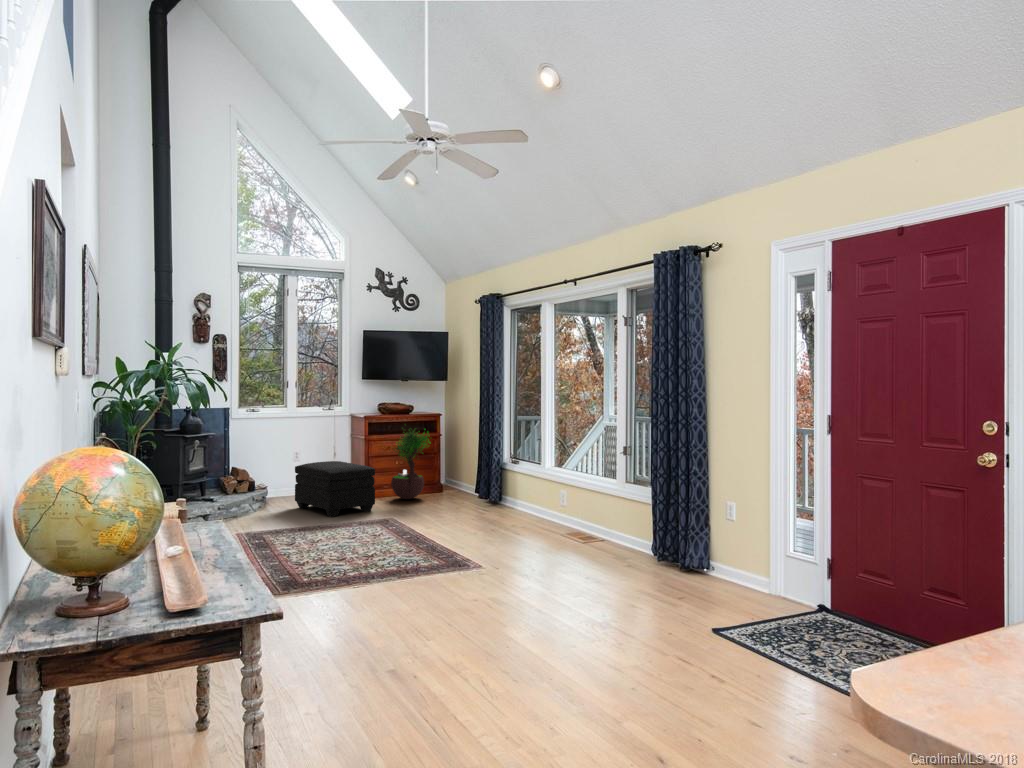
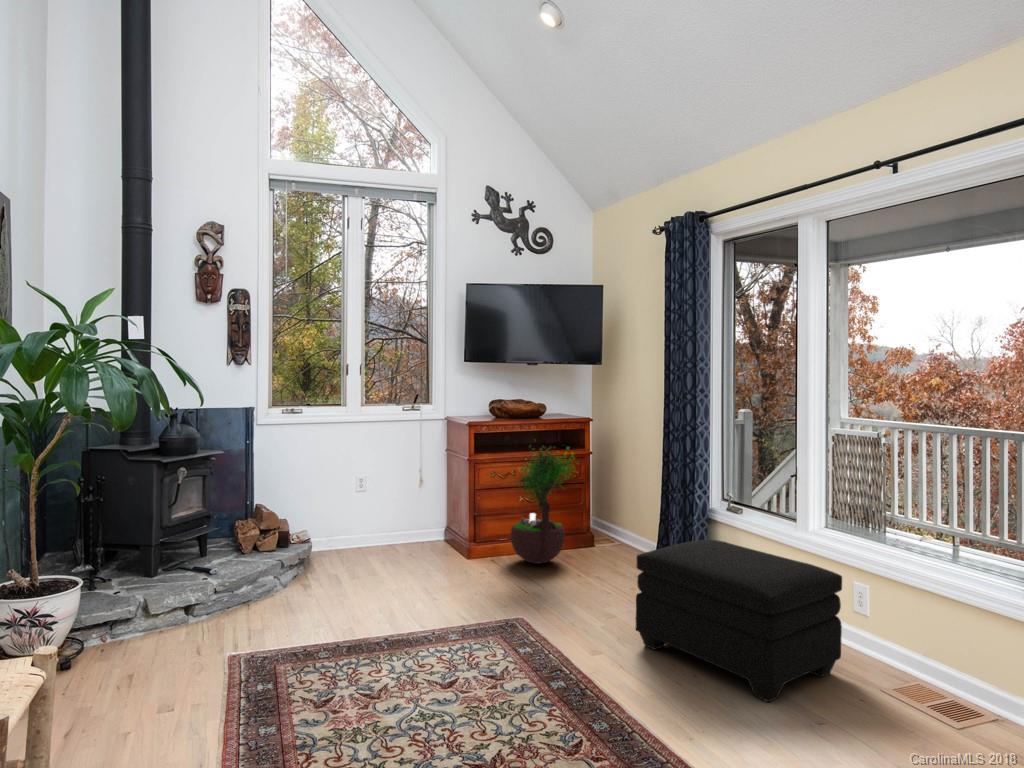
ottoman: present [295,461,375,517] -> present [636,540,842,702]

